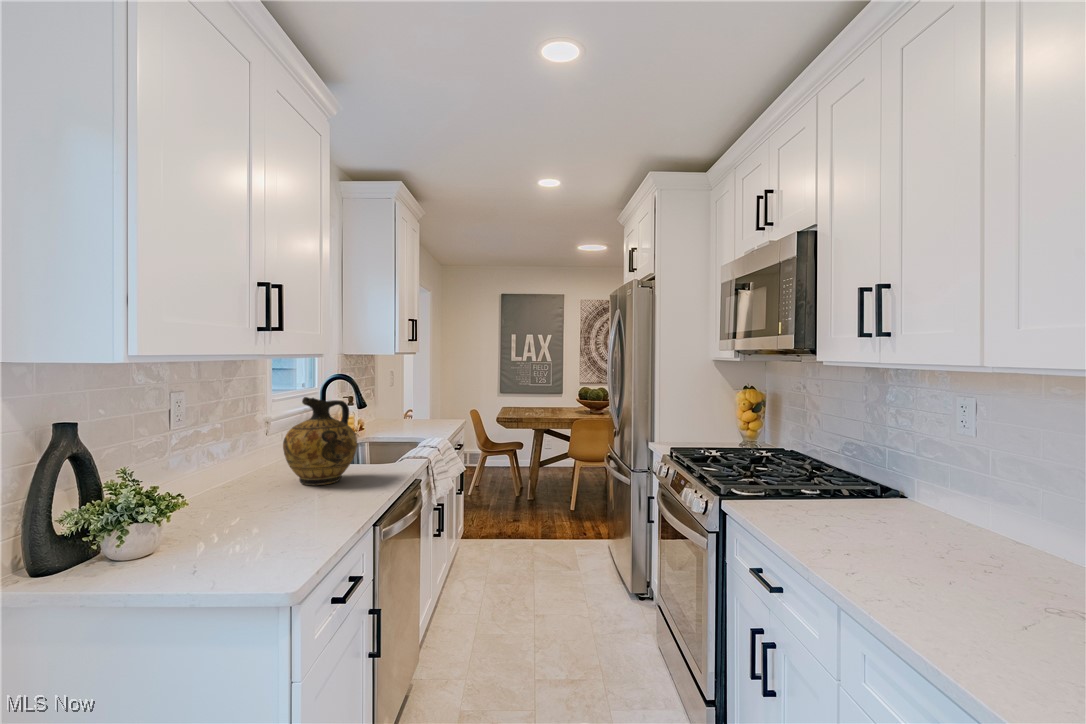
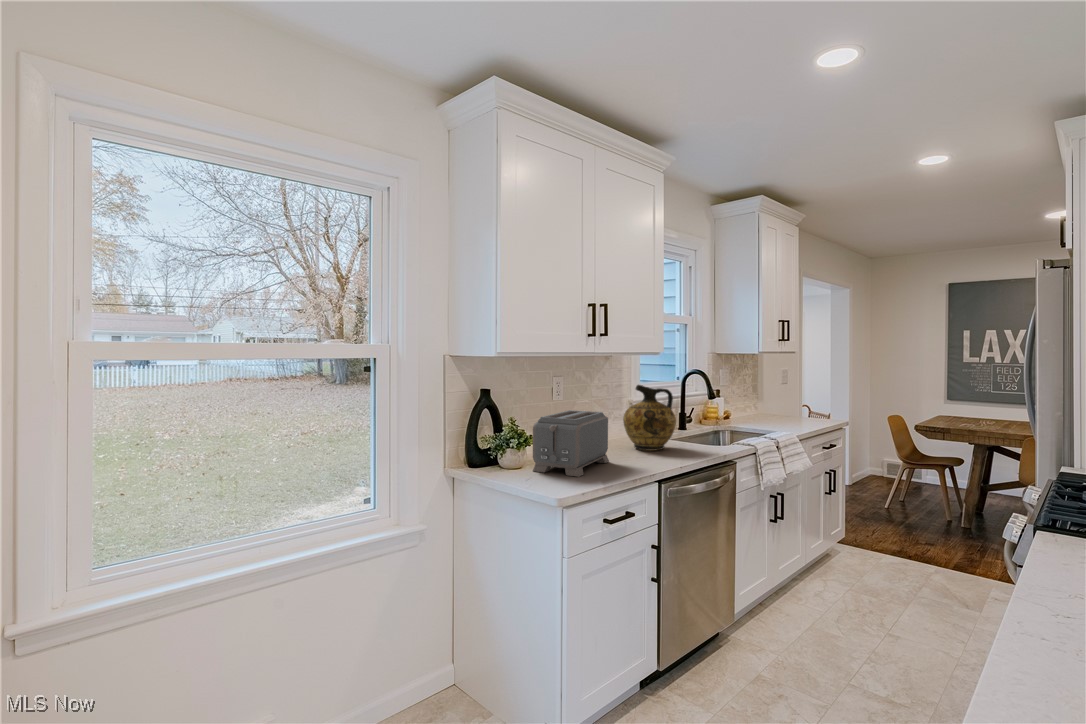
toaster: none [188,441,294,555] -> present [533,410,609,477]

